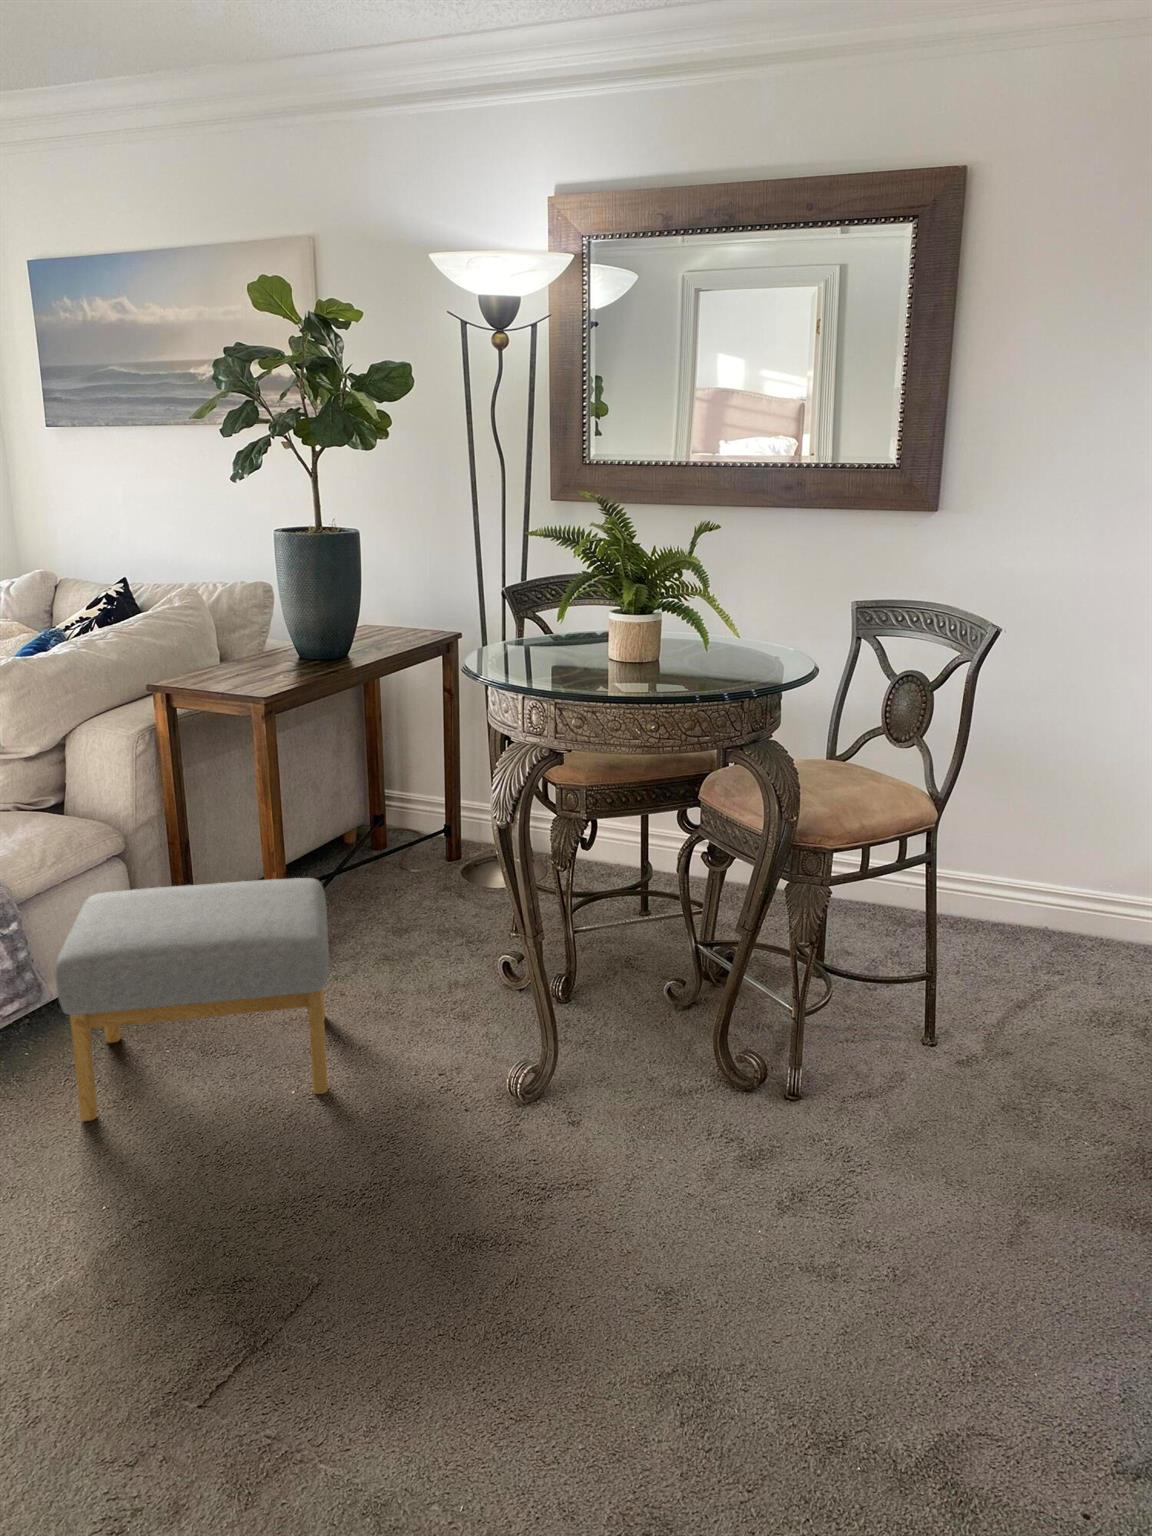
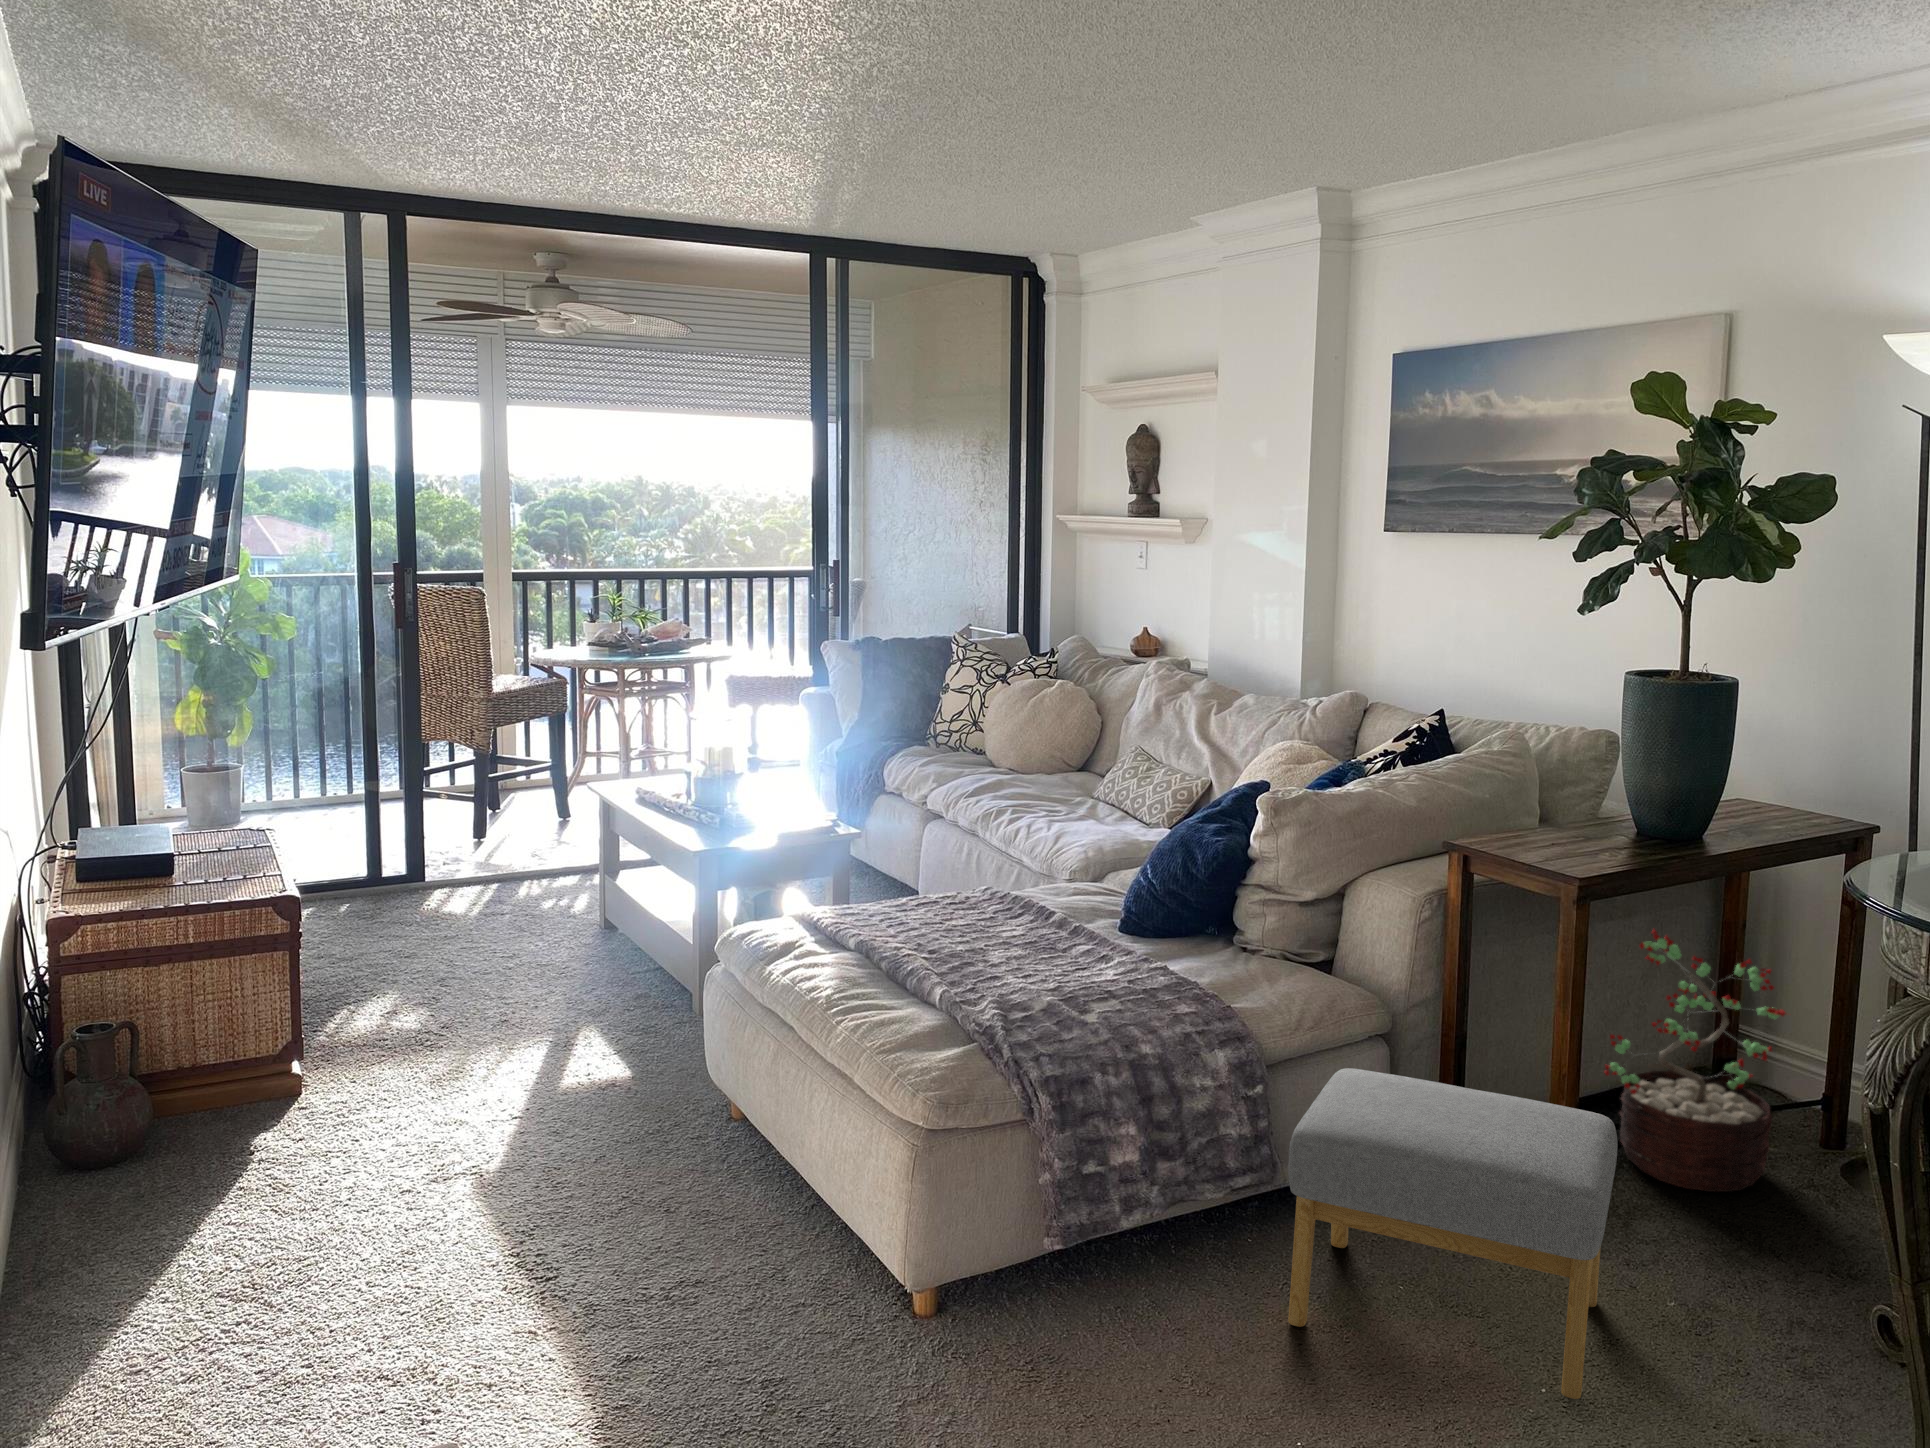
decorative plant: none [301,730,423,915] -> present [1605,930,1786,1192]

